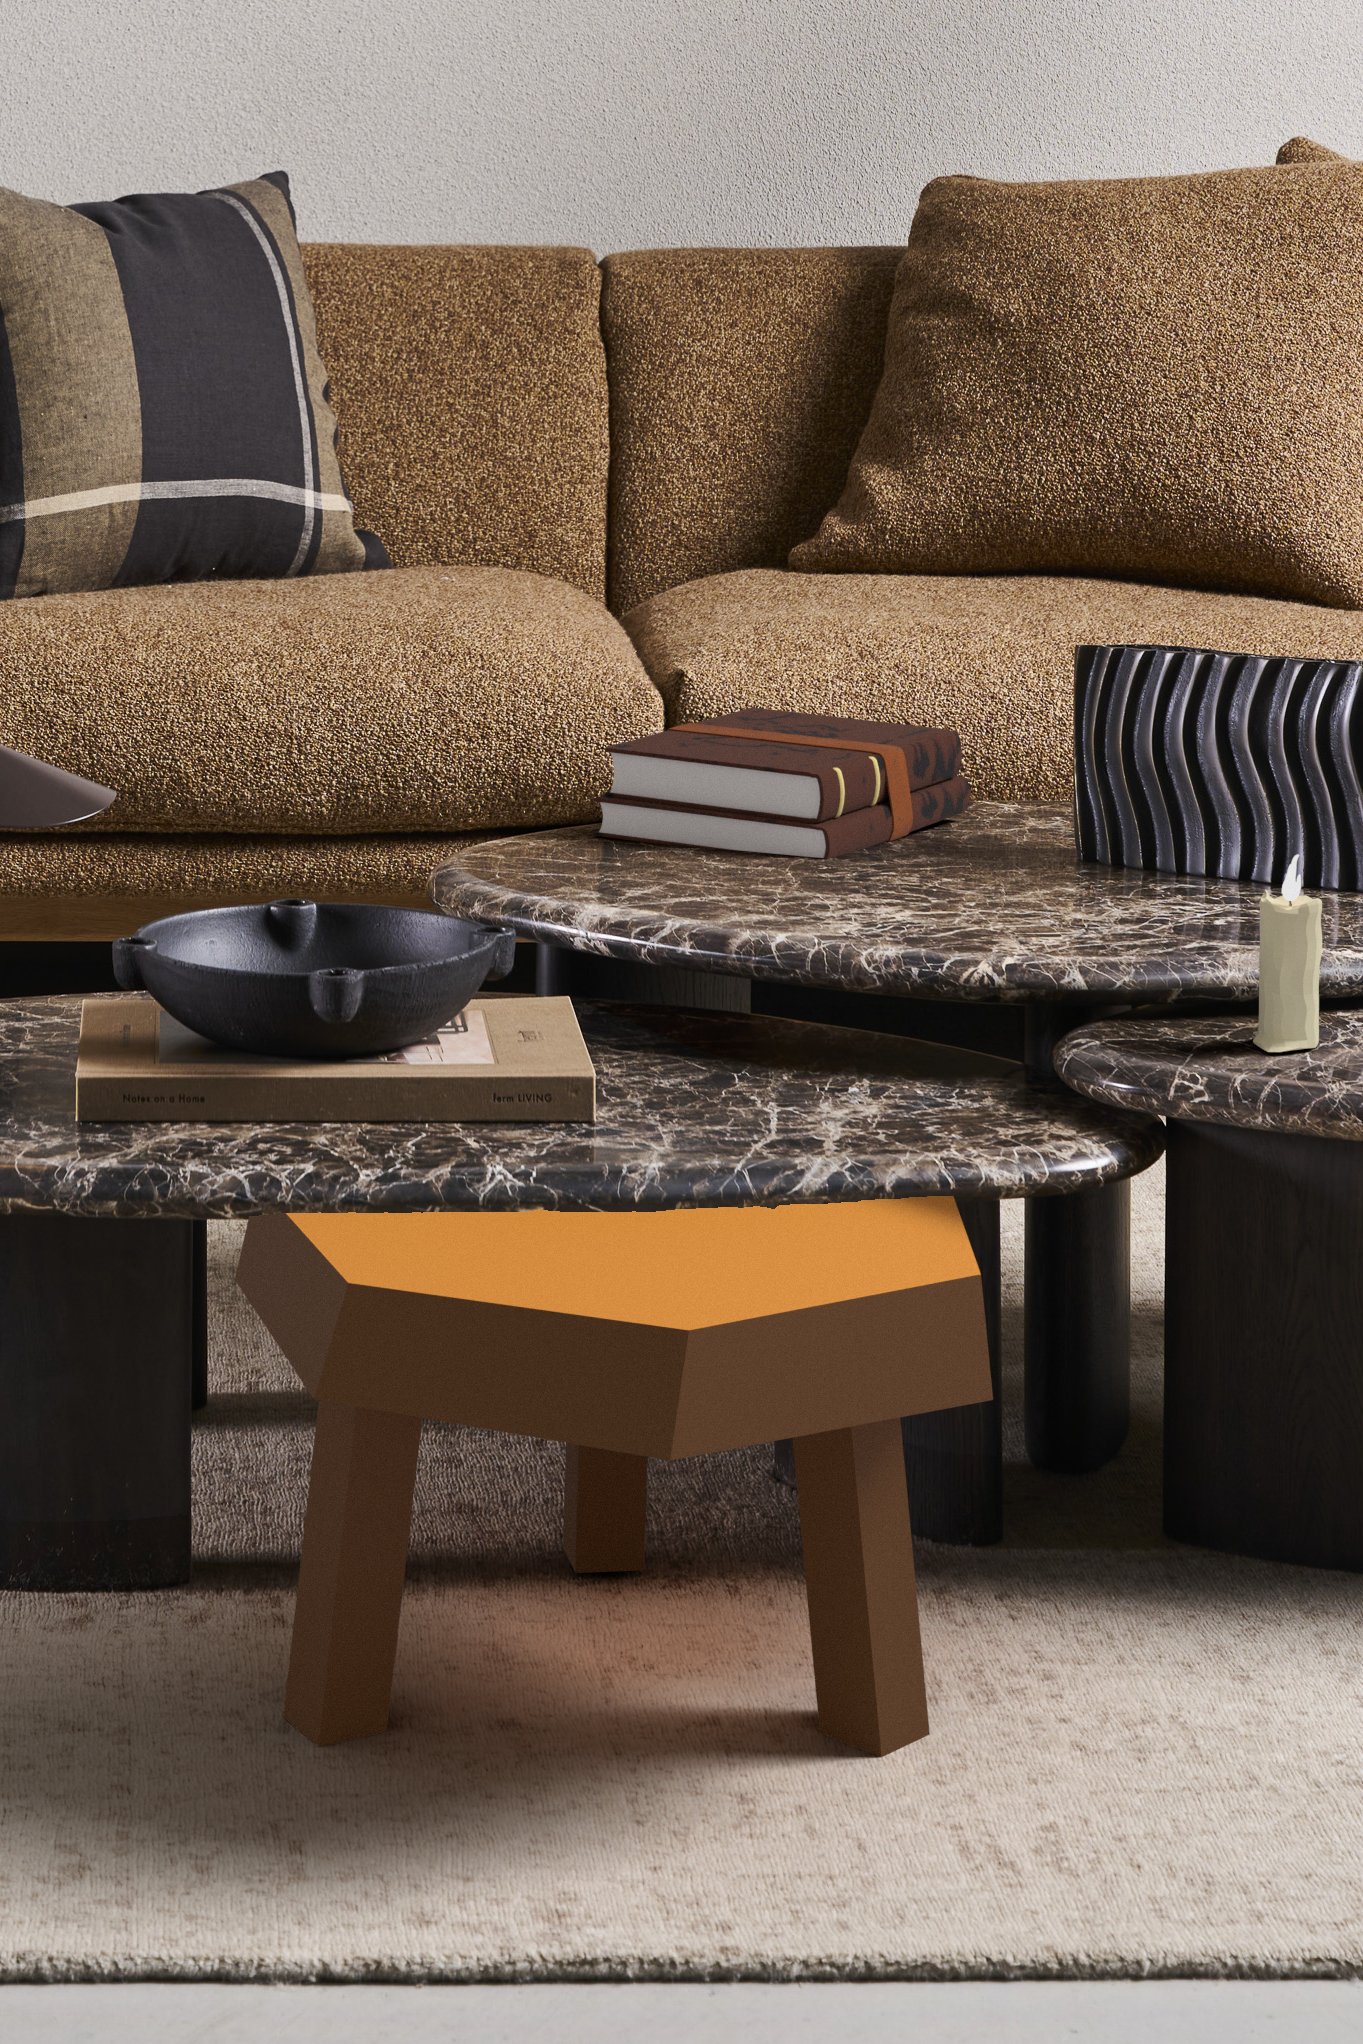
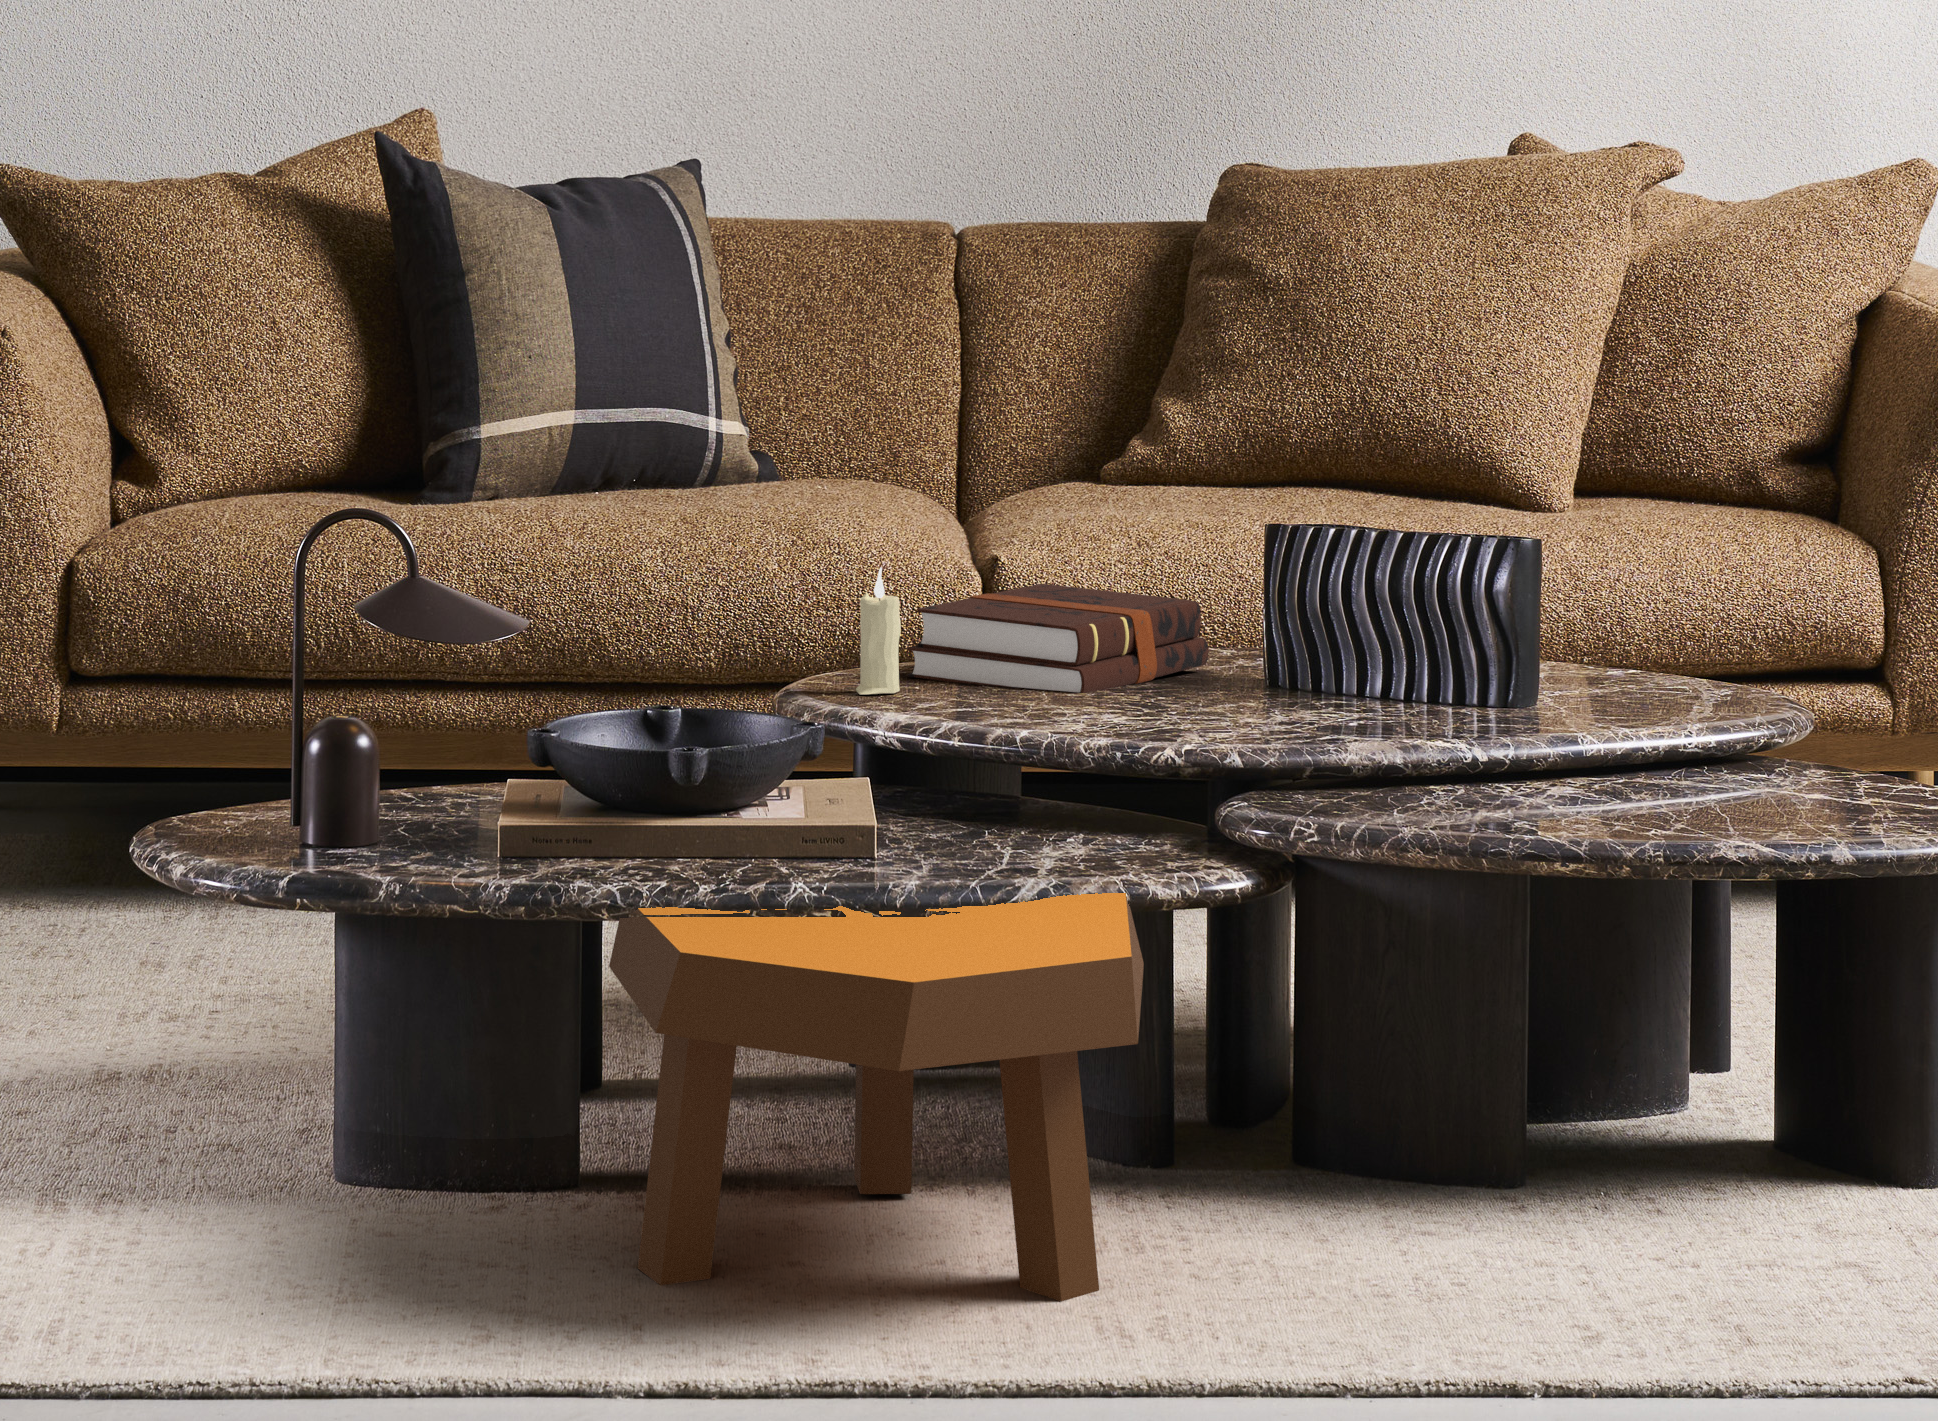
candle: present [1253,854,1322,1052] -> present [856,567,901,694]

